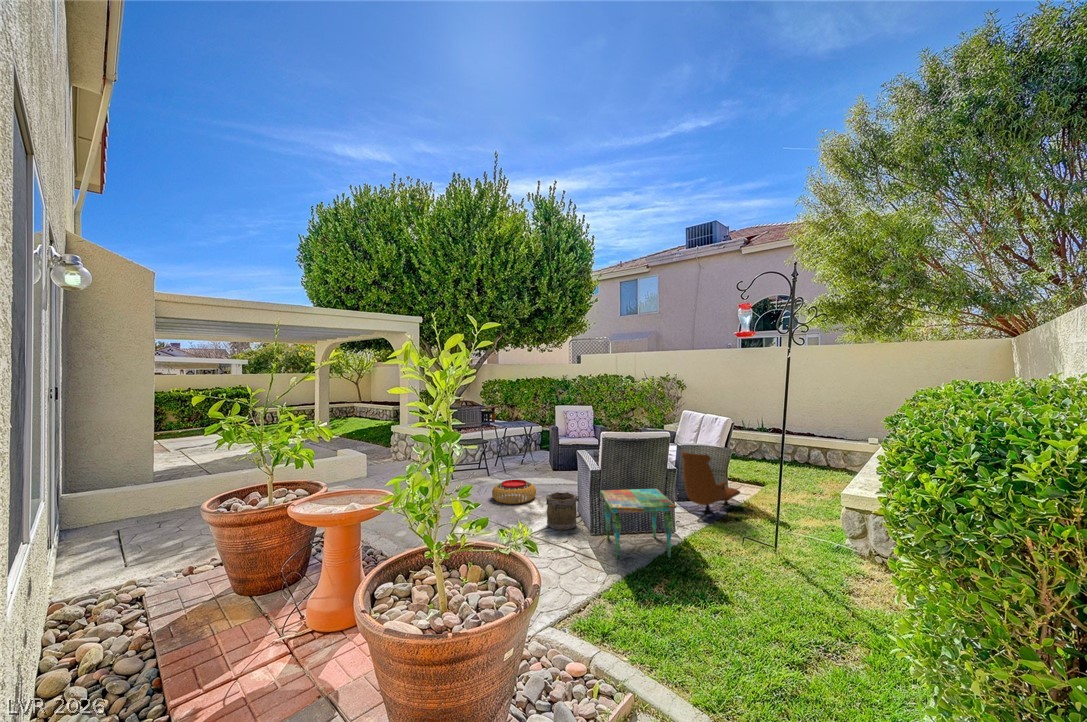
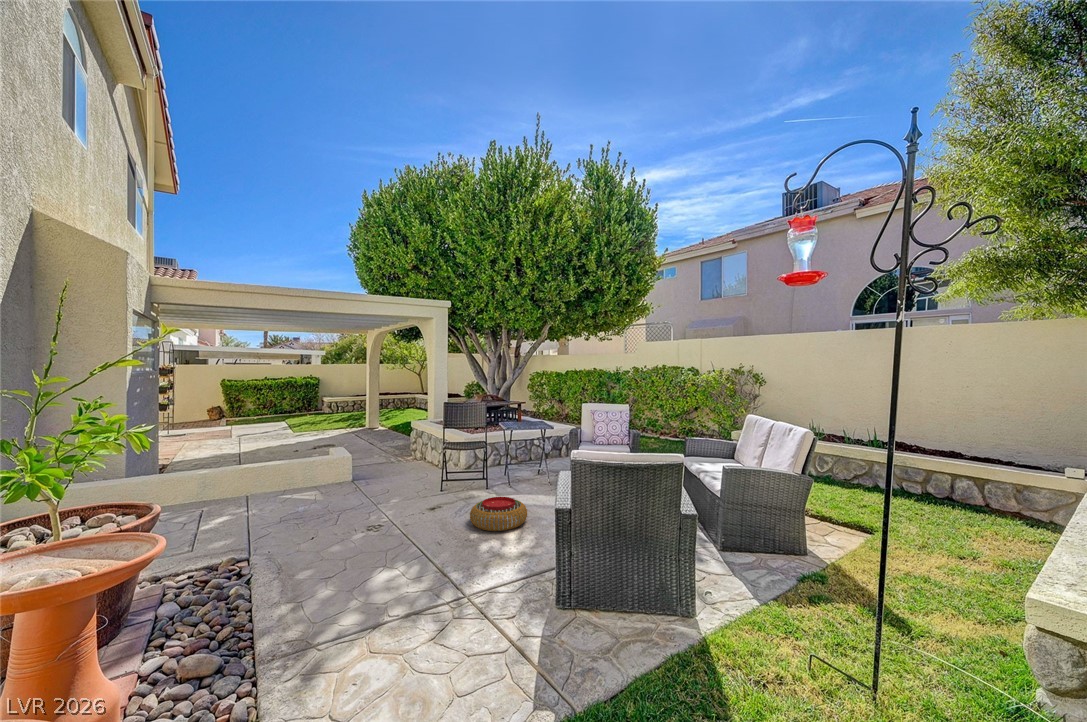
lounge chair: present [681,452,740,522] -> none [716,481,822,602]
side table: present [600,489,677,559] -> none [558,537,674,675]
bucket: present [546,492,579,530] -> none [507,527,555,586]

